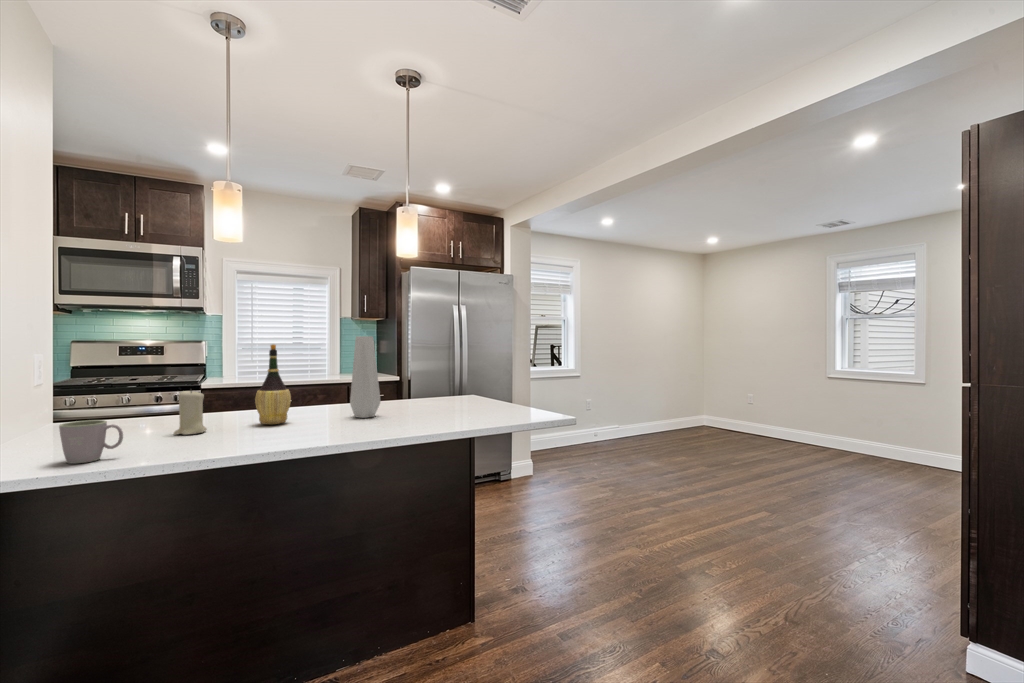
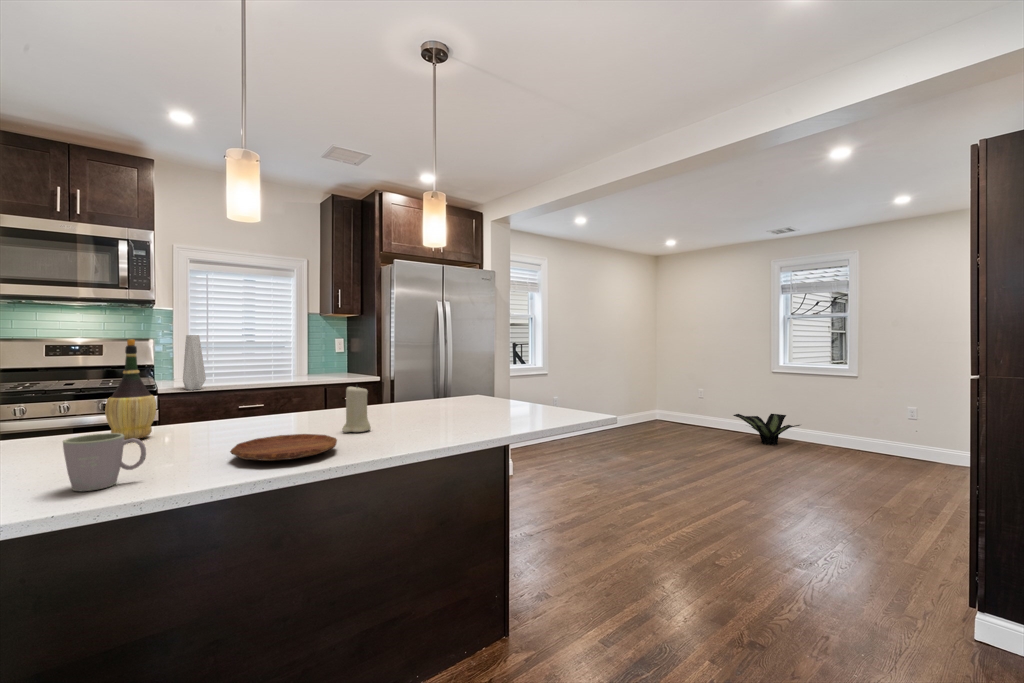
vase: present [350,336,380,418] -> present [183,335,206,390]
wine bottle: present [255,344,291,424] -> present [105,339,156,440]
candle: present [174,390,207,435] -> present [342,387,371,433]
potted plant: none [782,422,860,456] -> present [733,414,800,445]
tray: none [195,426,288,447] -> present [230,434,337,461]

